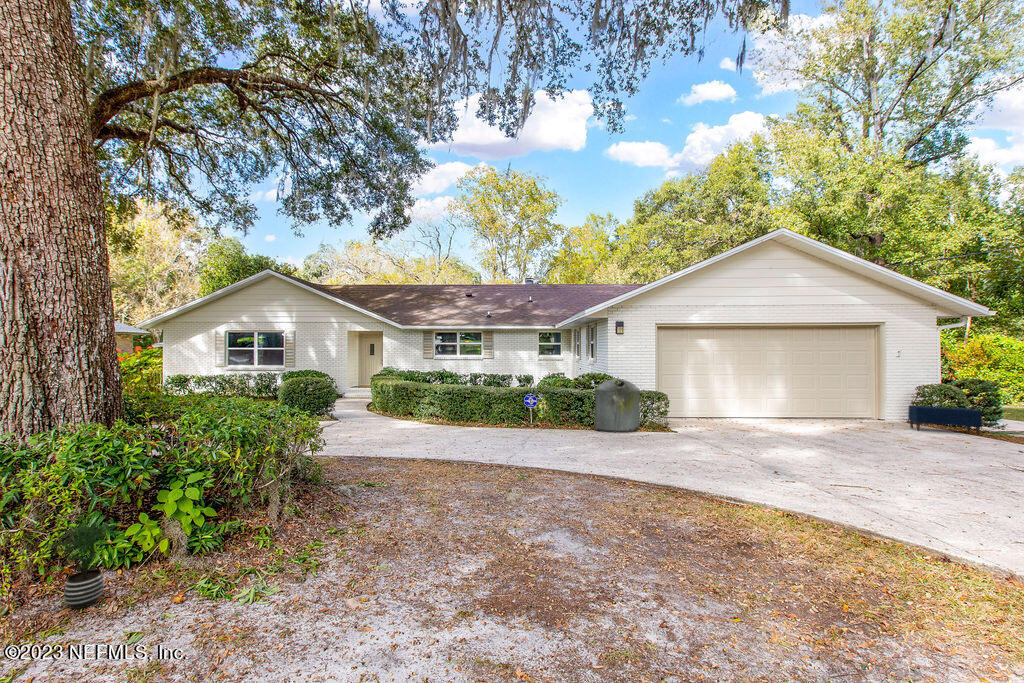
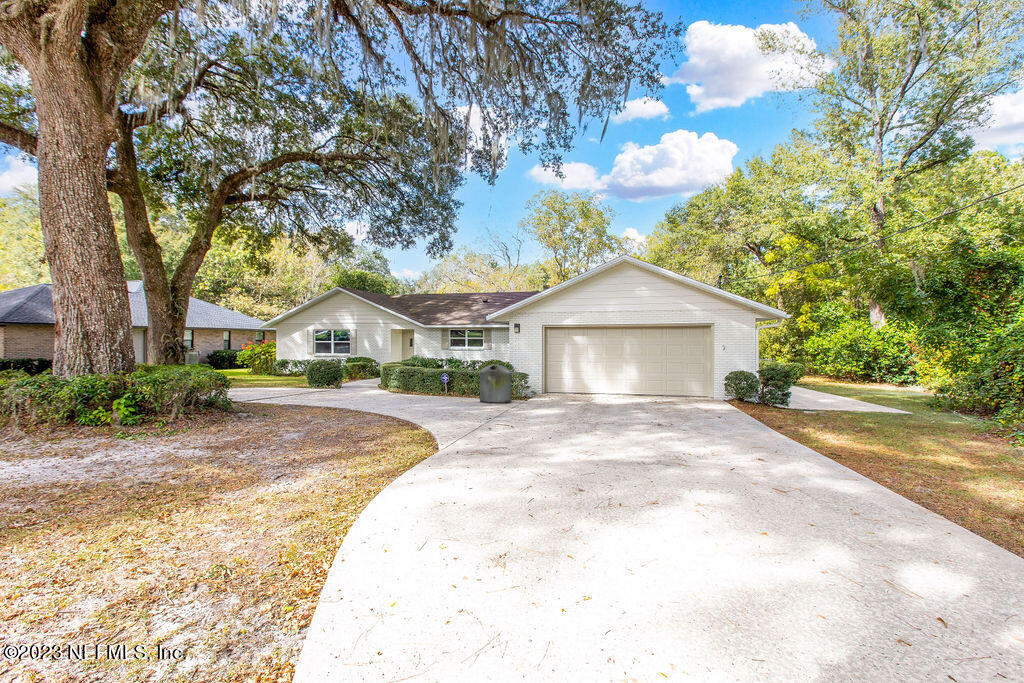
bench: present [908,405,982,435] -> none [752,391,807,419]
potted plant: present [43,521,116,609] -> none [63,409,93,440]

